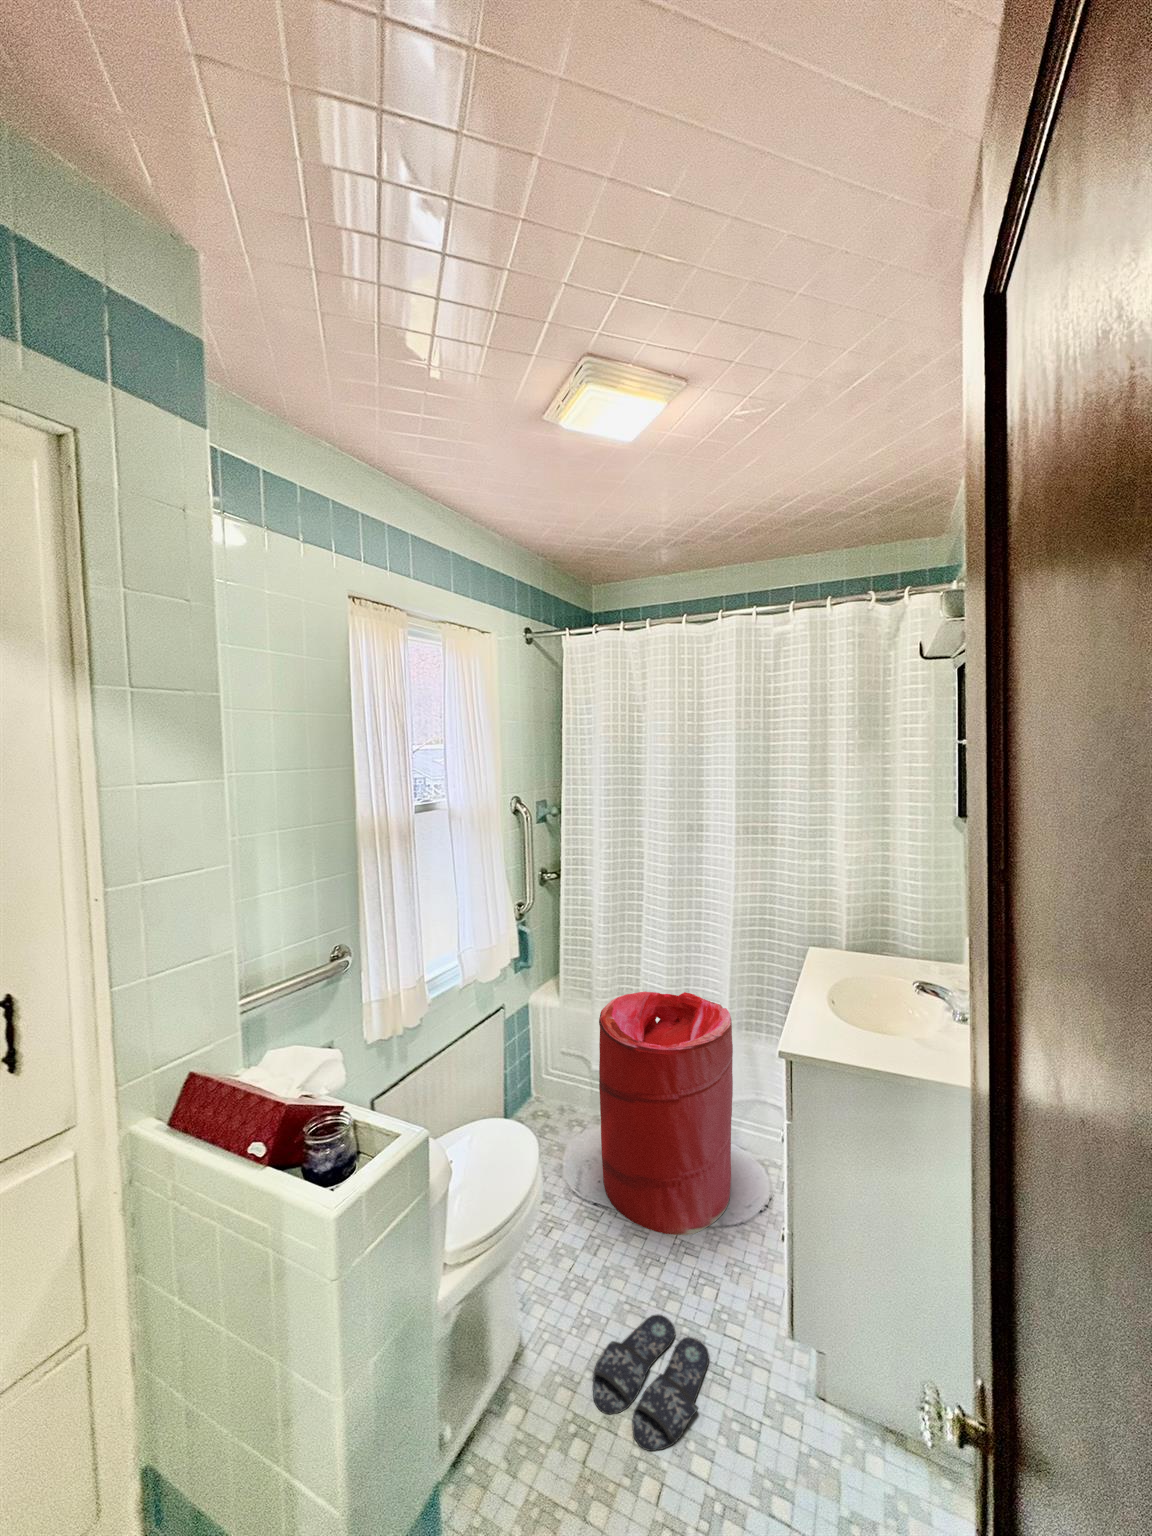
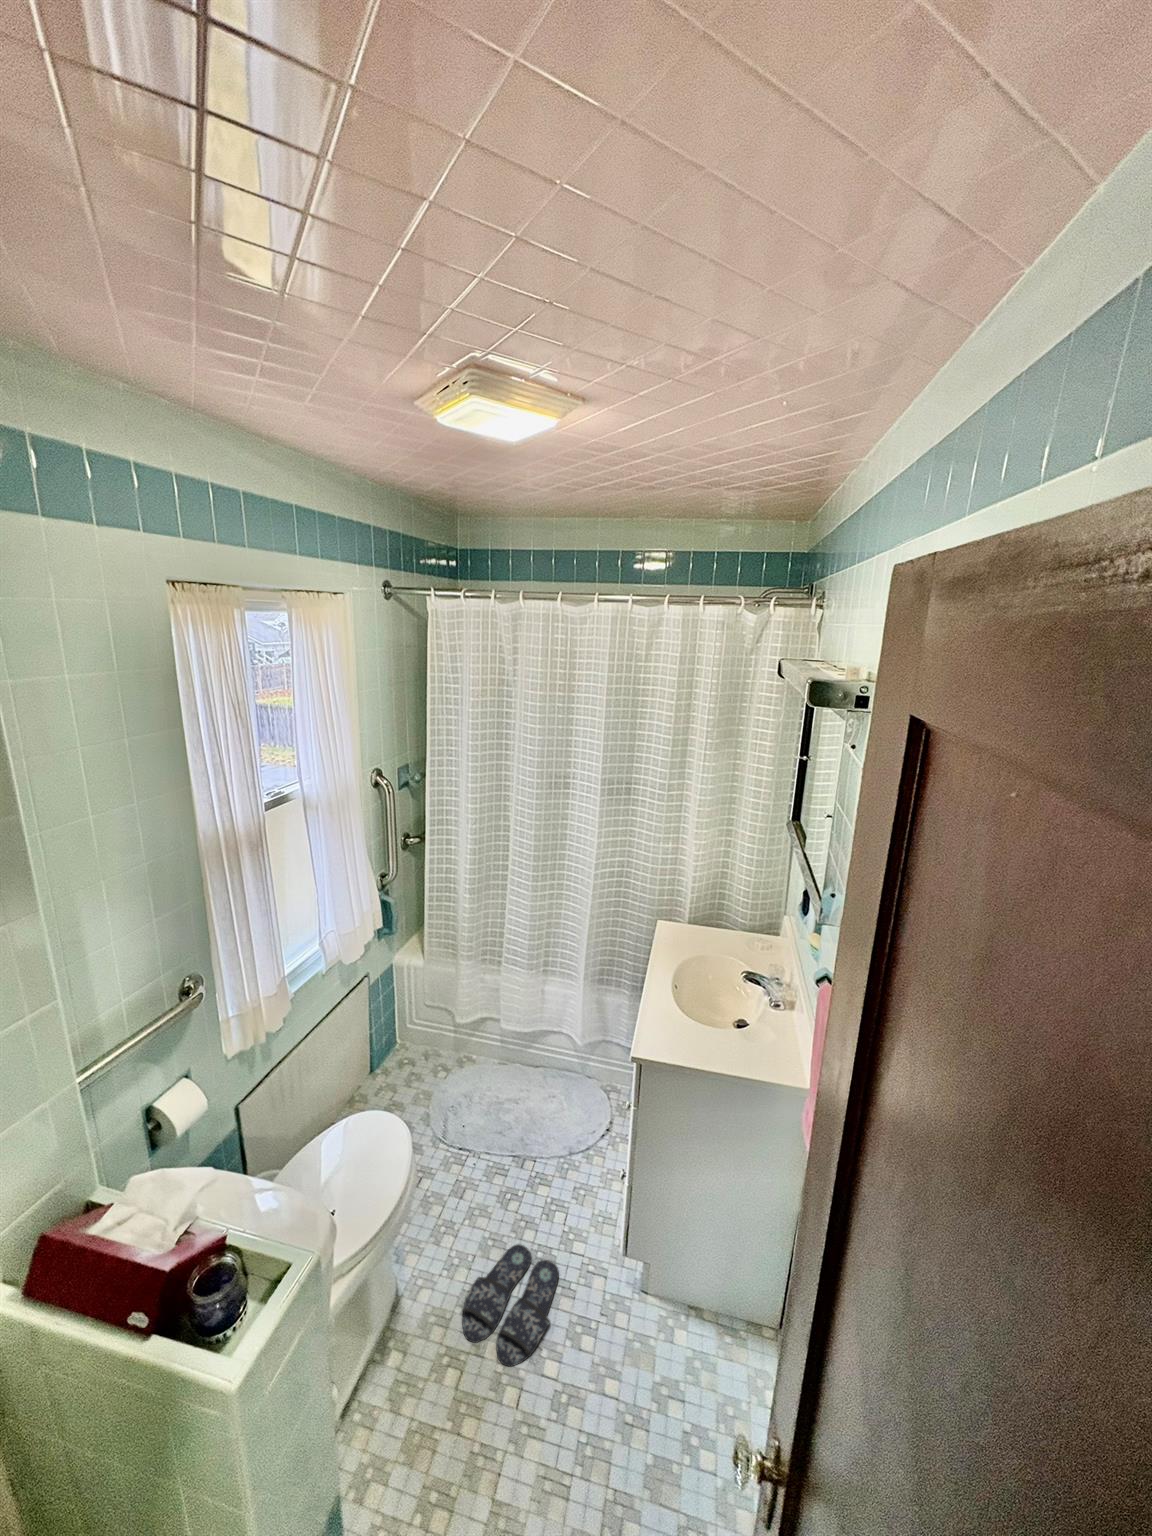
laundry hamper: present [599,992,733,1235] -> none [466,955,586,1167]

